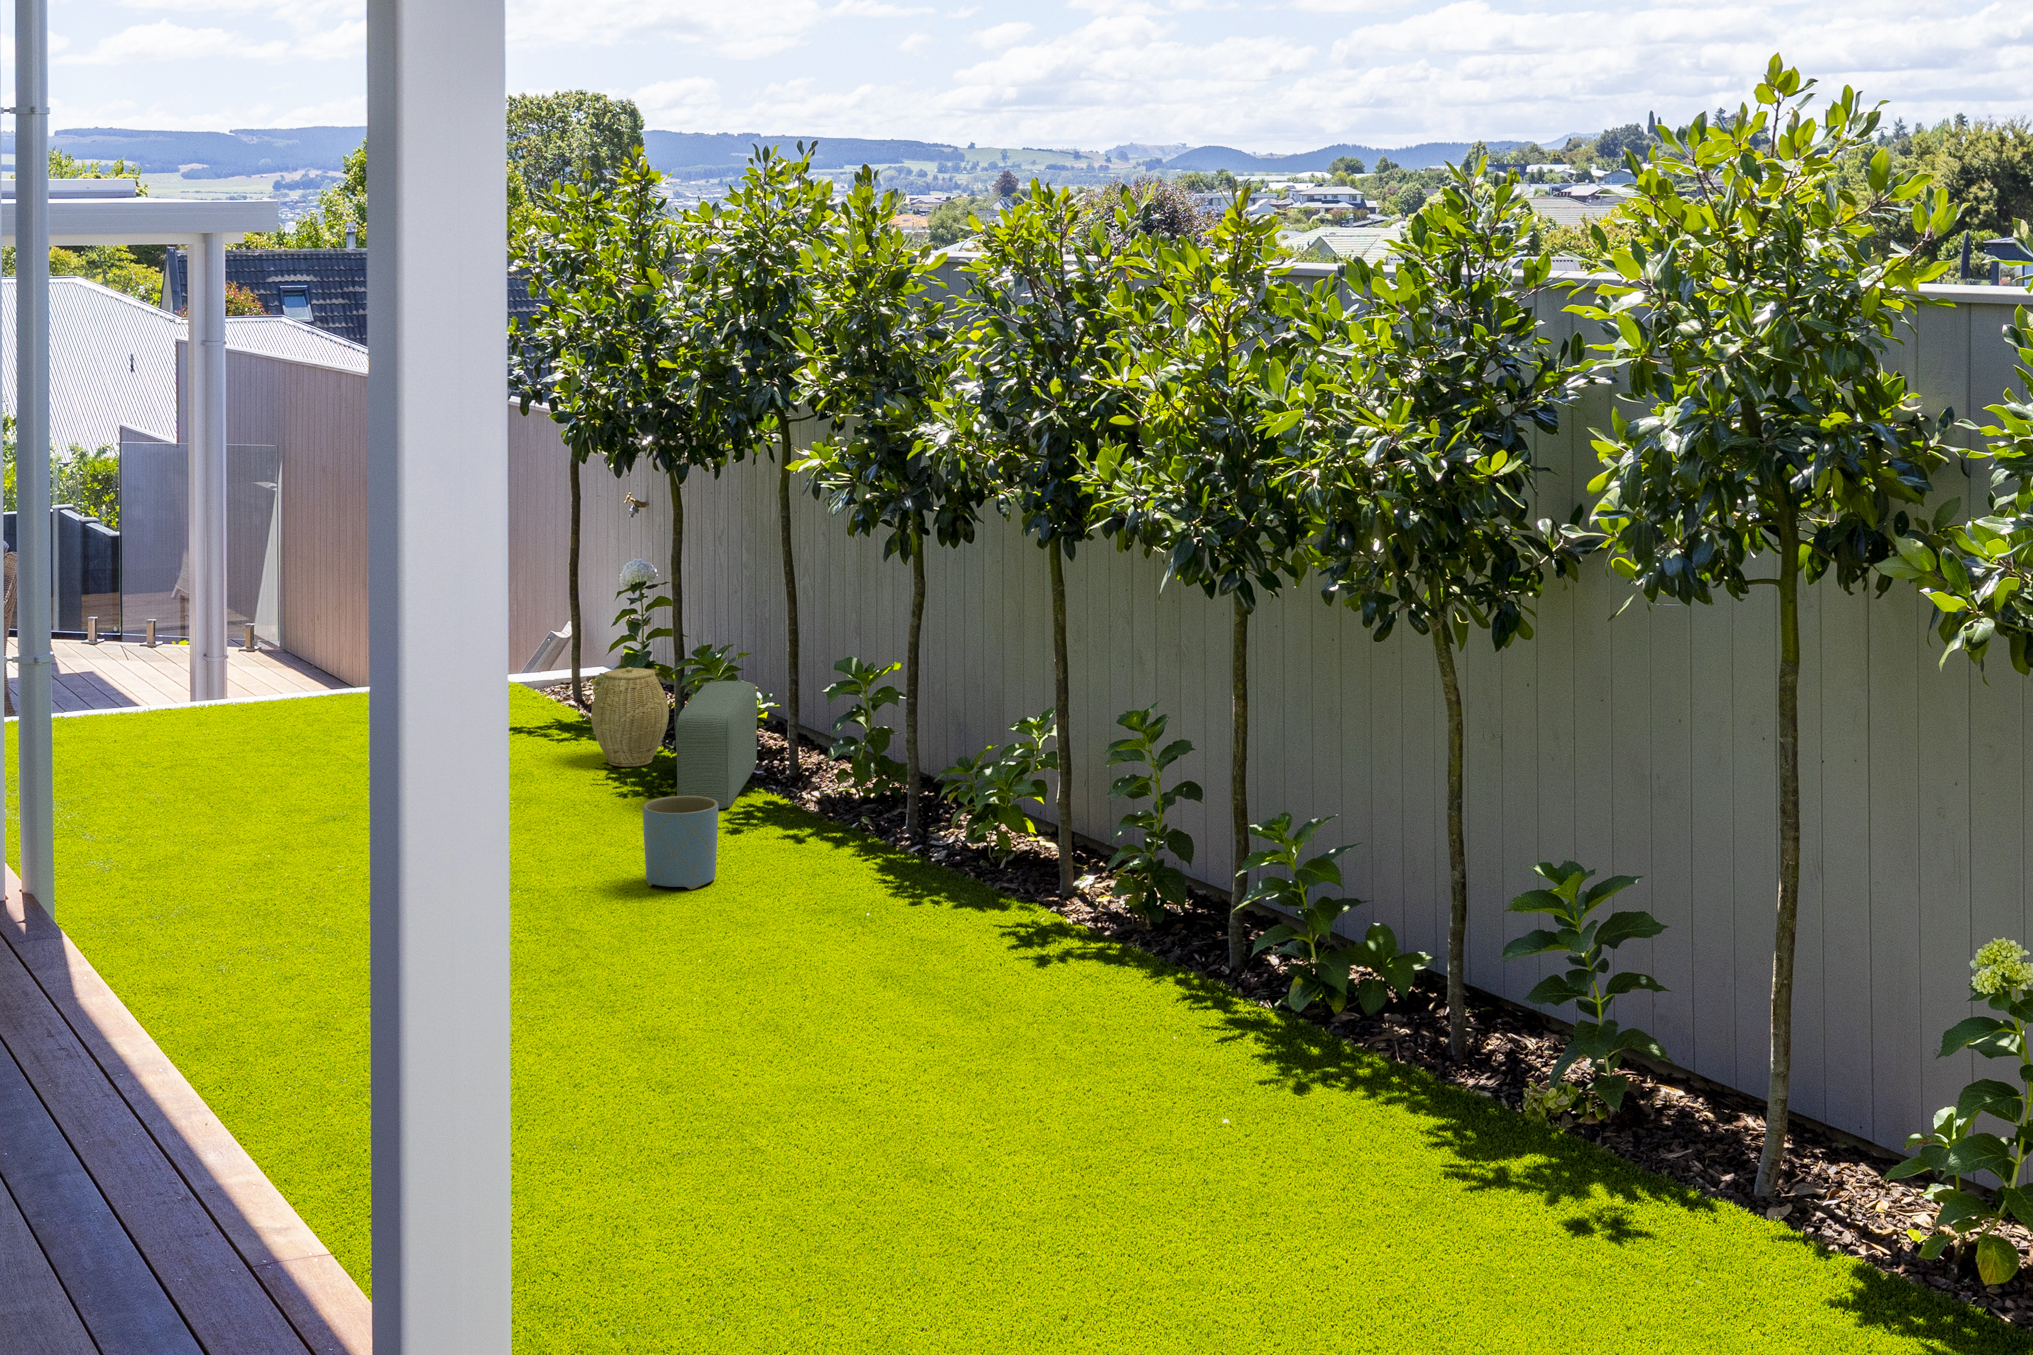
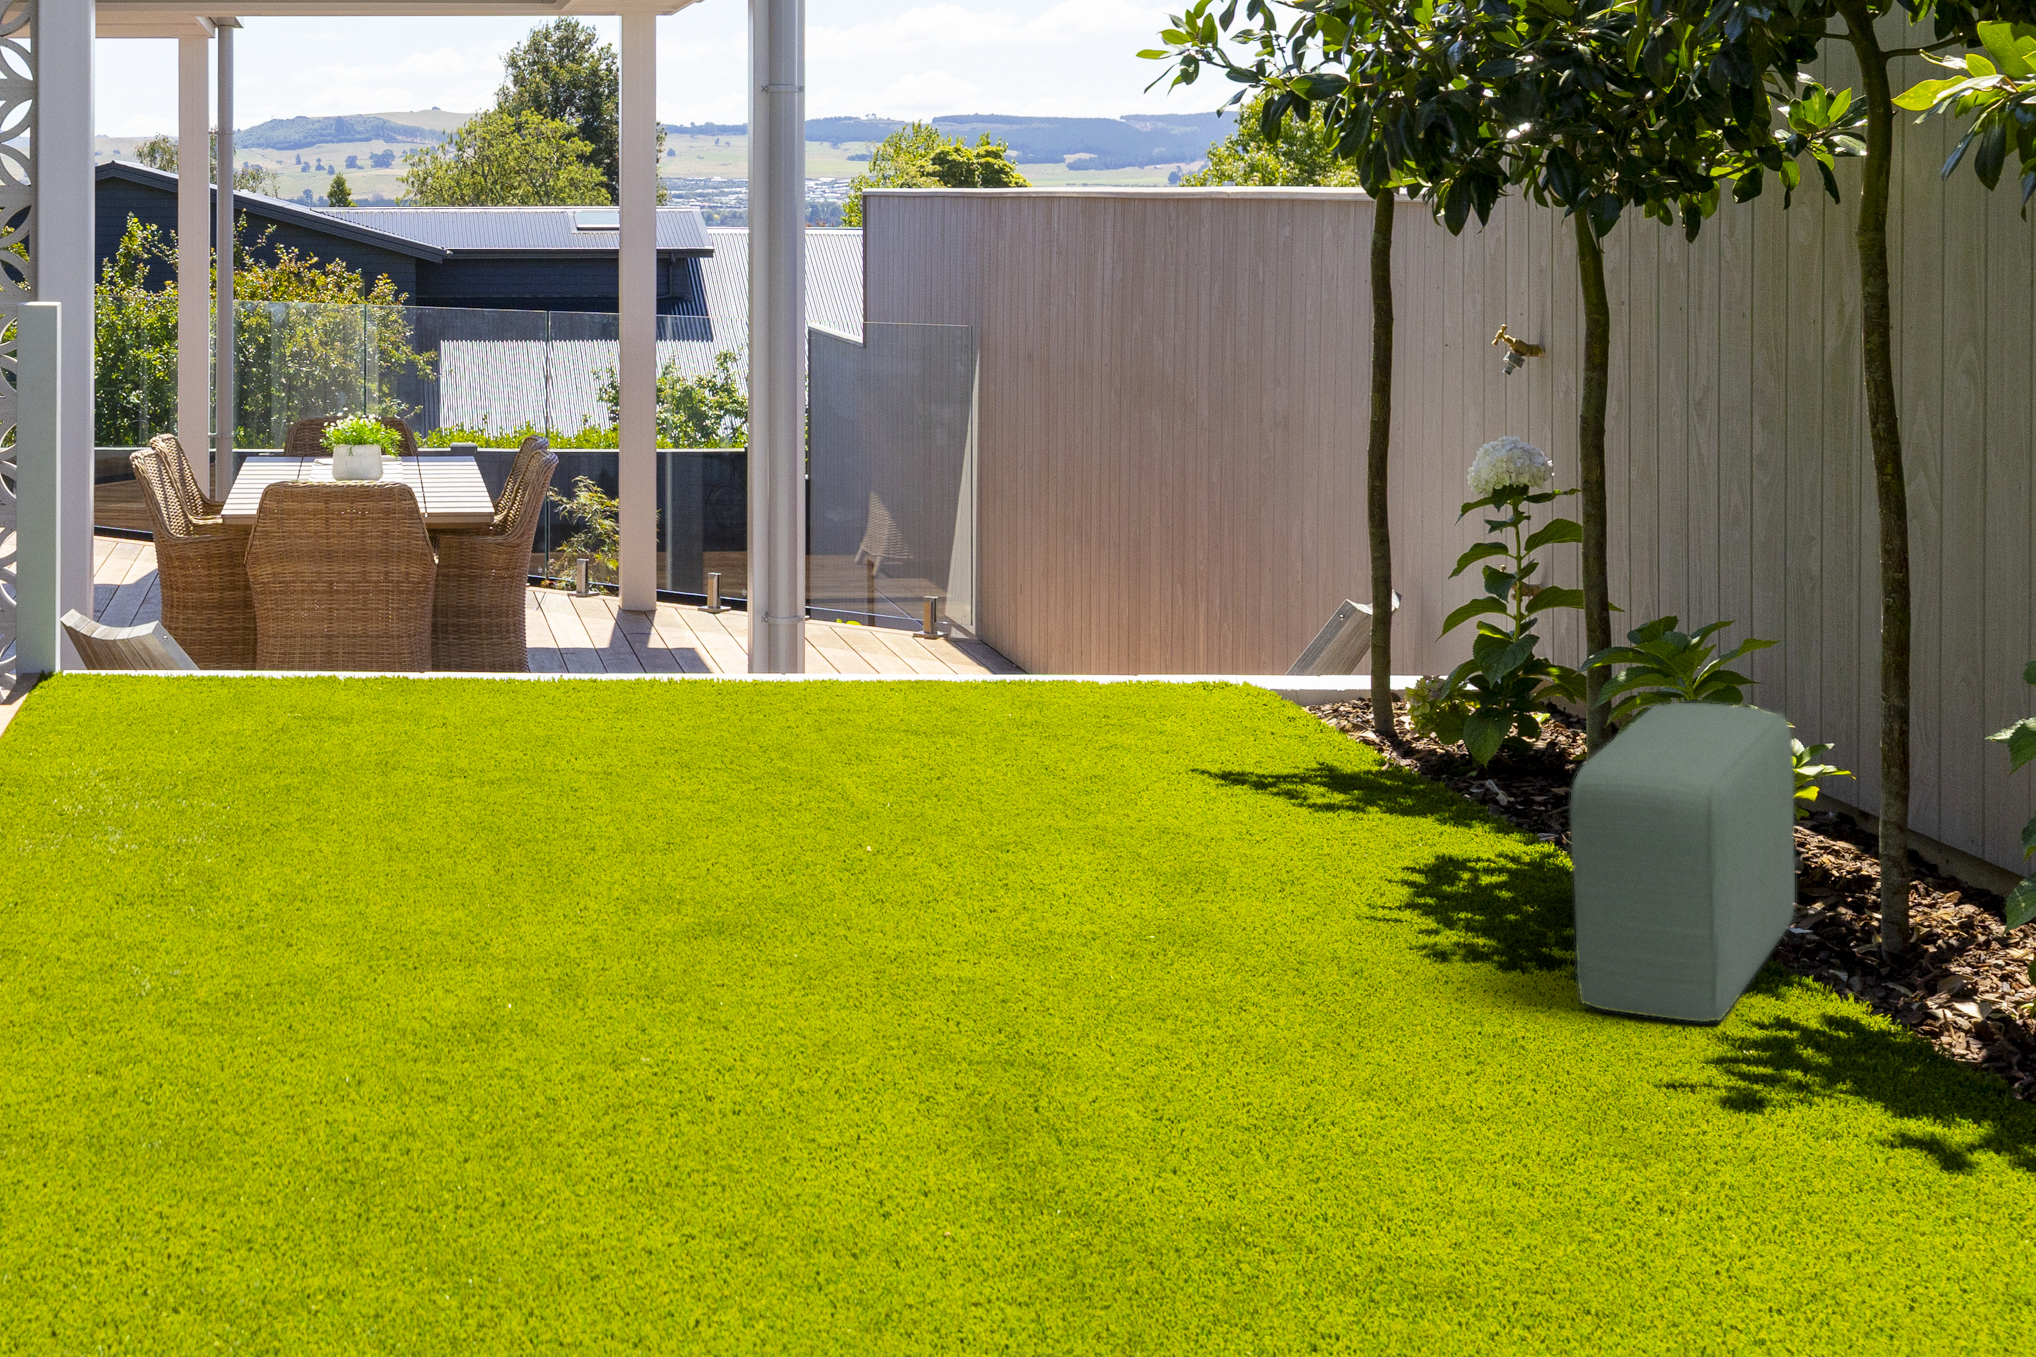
woven basket: present [591,667,669,767] -> none [1378,656,1565,883]
planter: present [643,796,718,890] -> none [1450,992,1679,1271]

